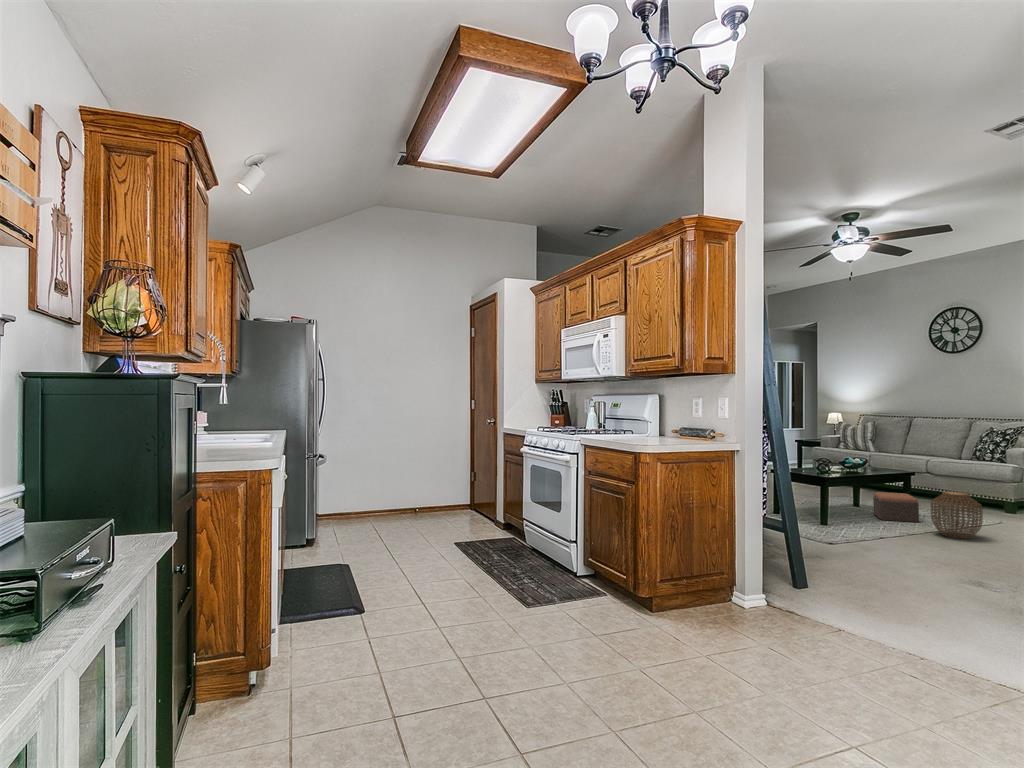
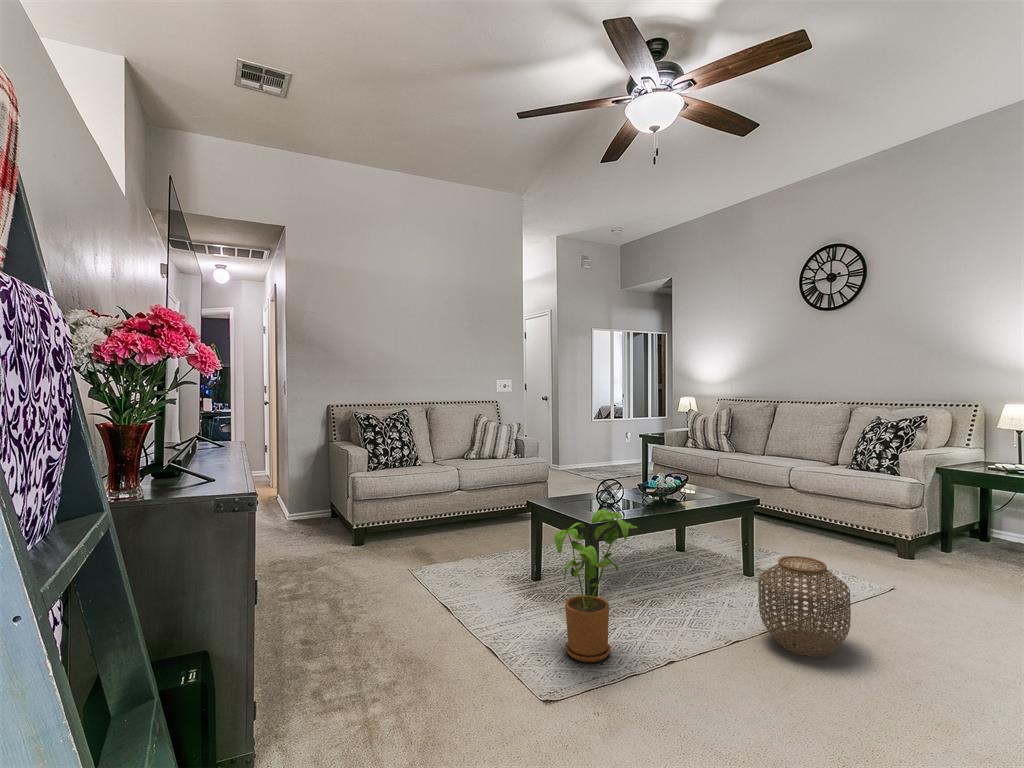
house plant: none [821,462,869,537] -> present [554,509,637,662]
footstool: present [873,492,919,522] -> none [689,537,752,597]

